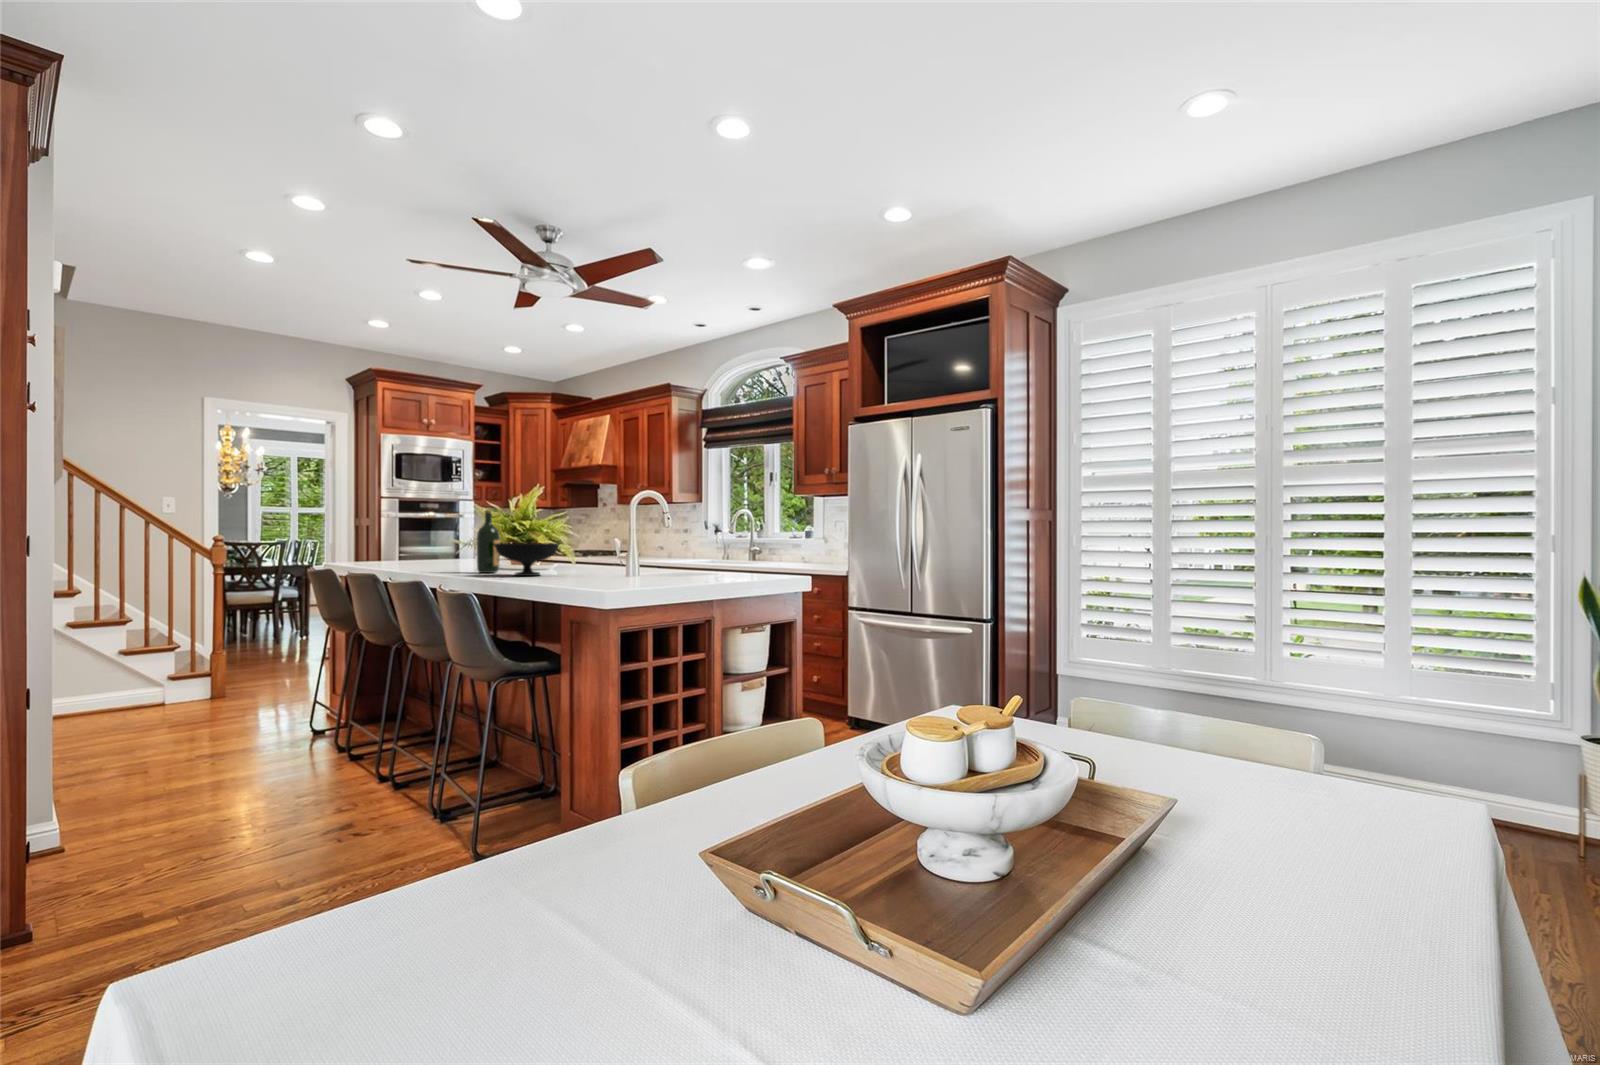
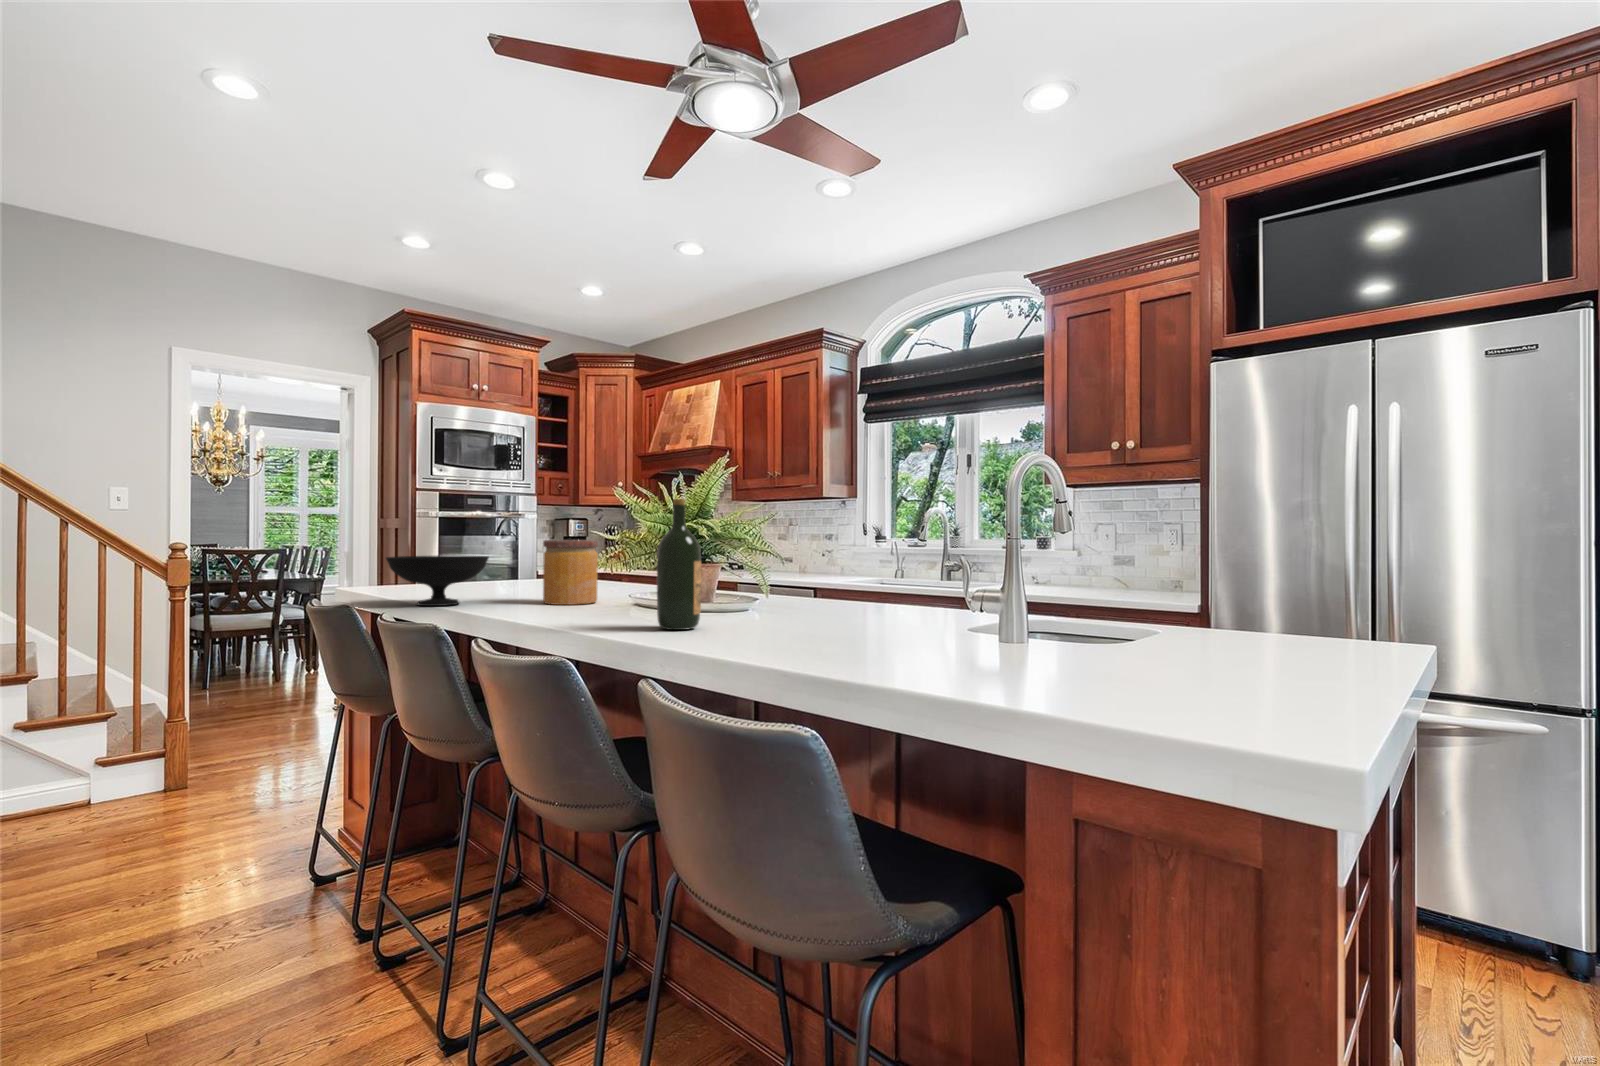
jar: none [439,531,472,568] -> present [543,540,598,605]
bowl: present [494,543,559,576] -> present [386,555,489,606]

